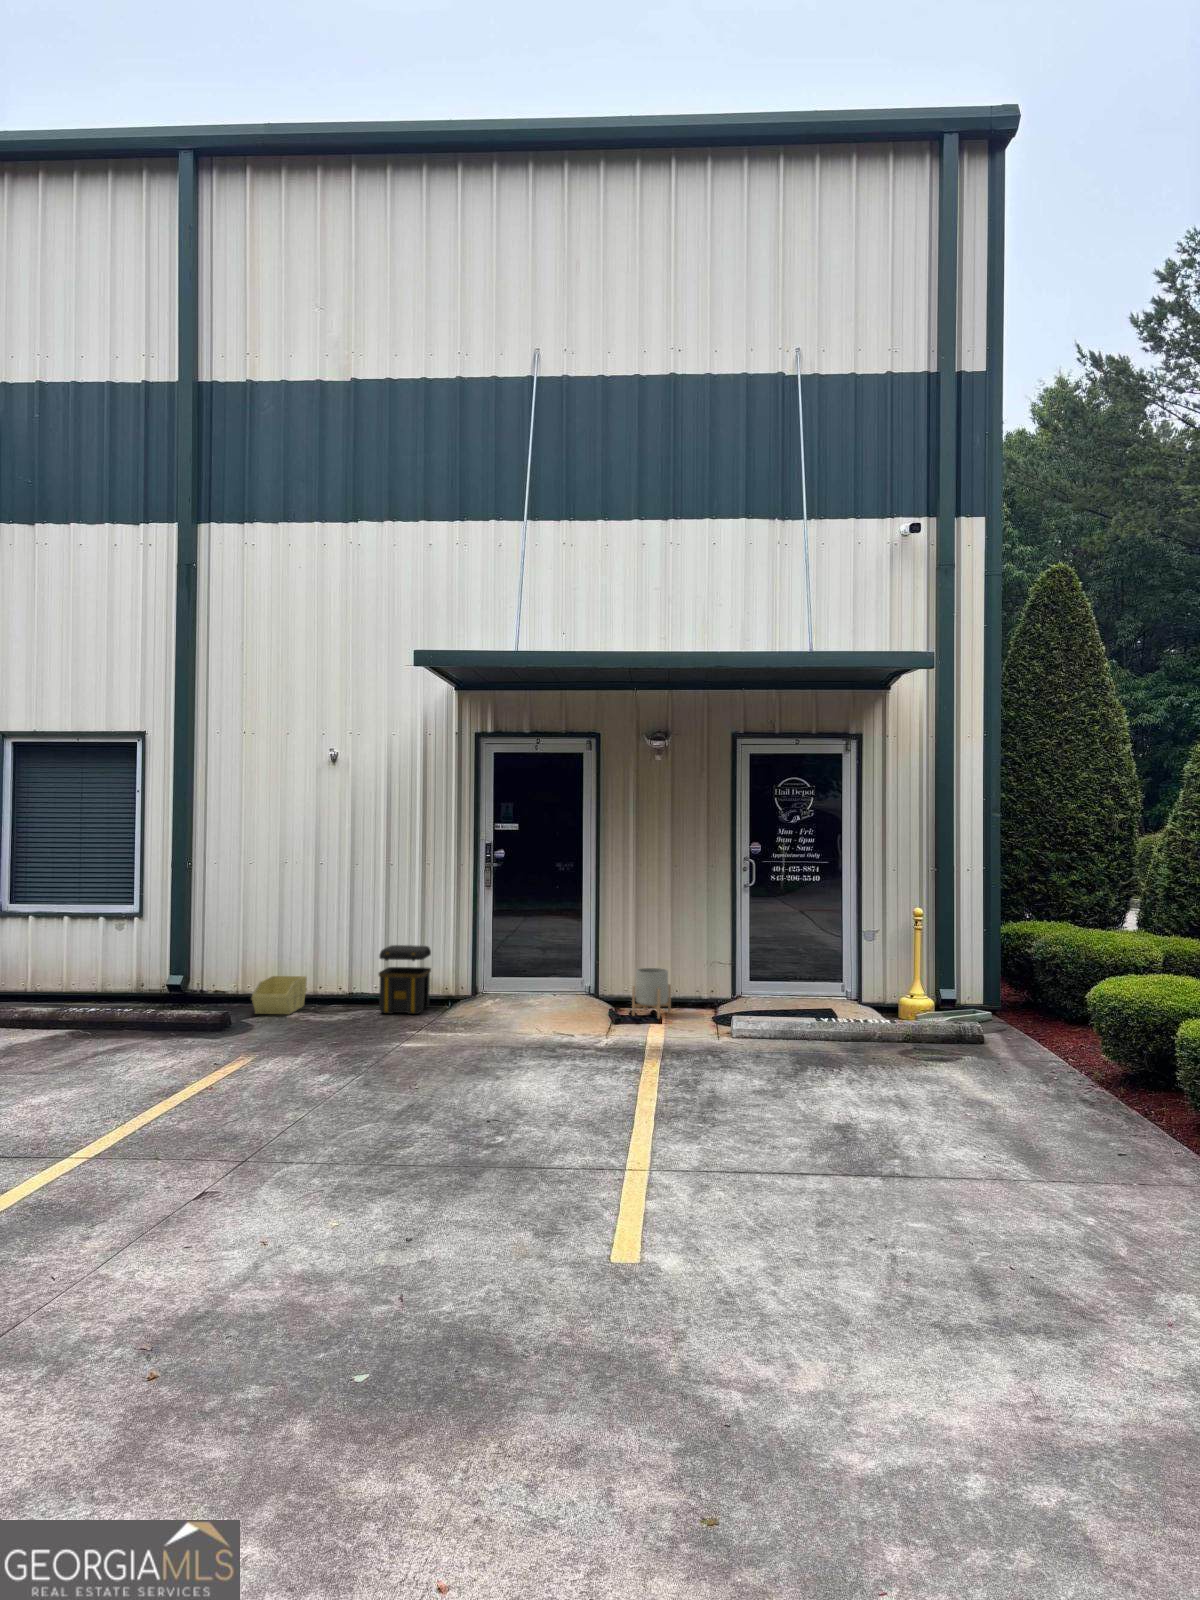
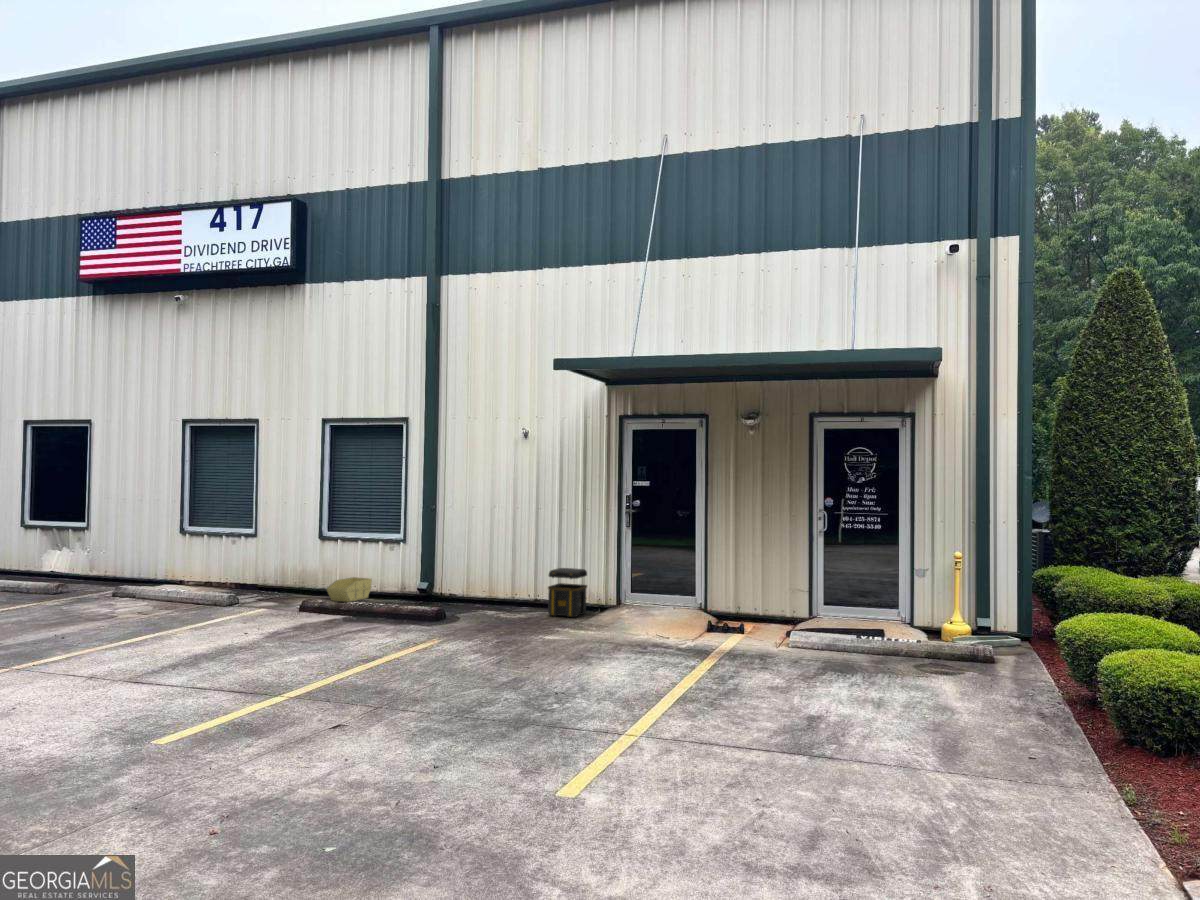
planter: present [632,968,671,1018] -> none [728,592,759,630]
storage bin: present [252,976,307,1014] -> present [327,577,372,602]

